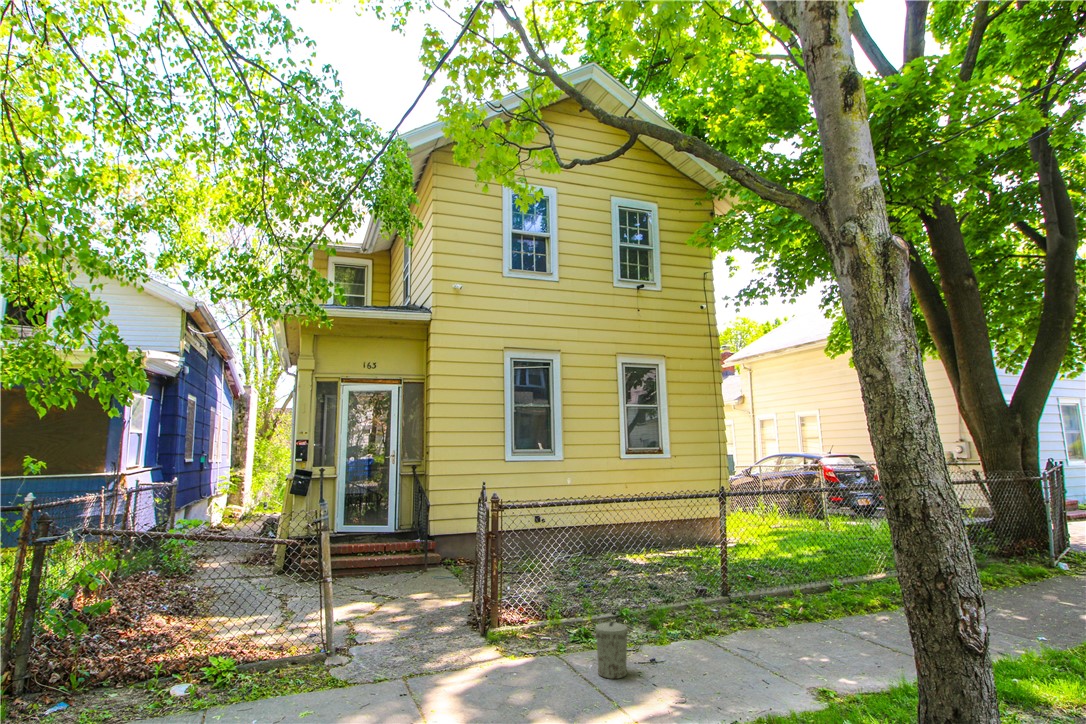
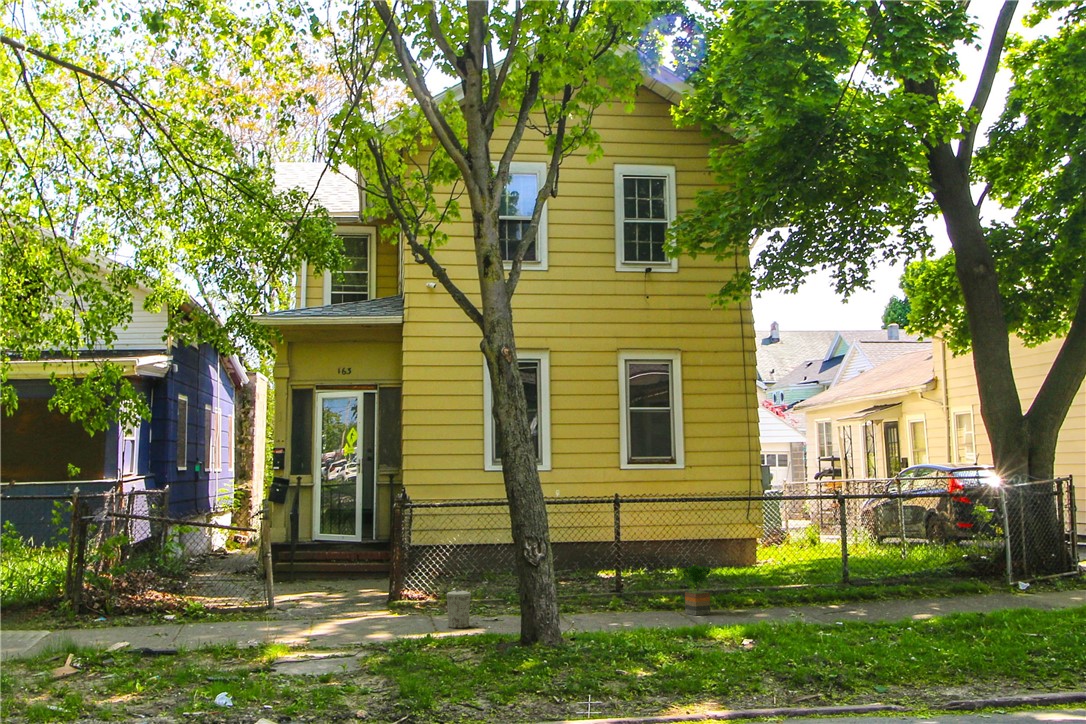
potted tree: none [820,566,860,627] -> present [683,565,714,615]

